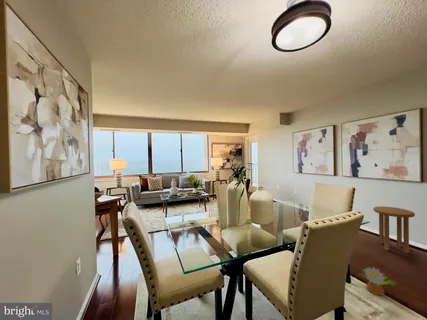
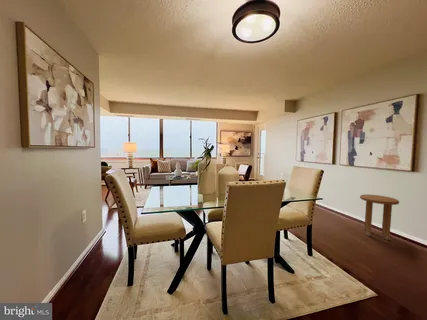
decorative plant: present [362,268,395,295] -> none [318,241,350,266]

